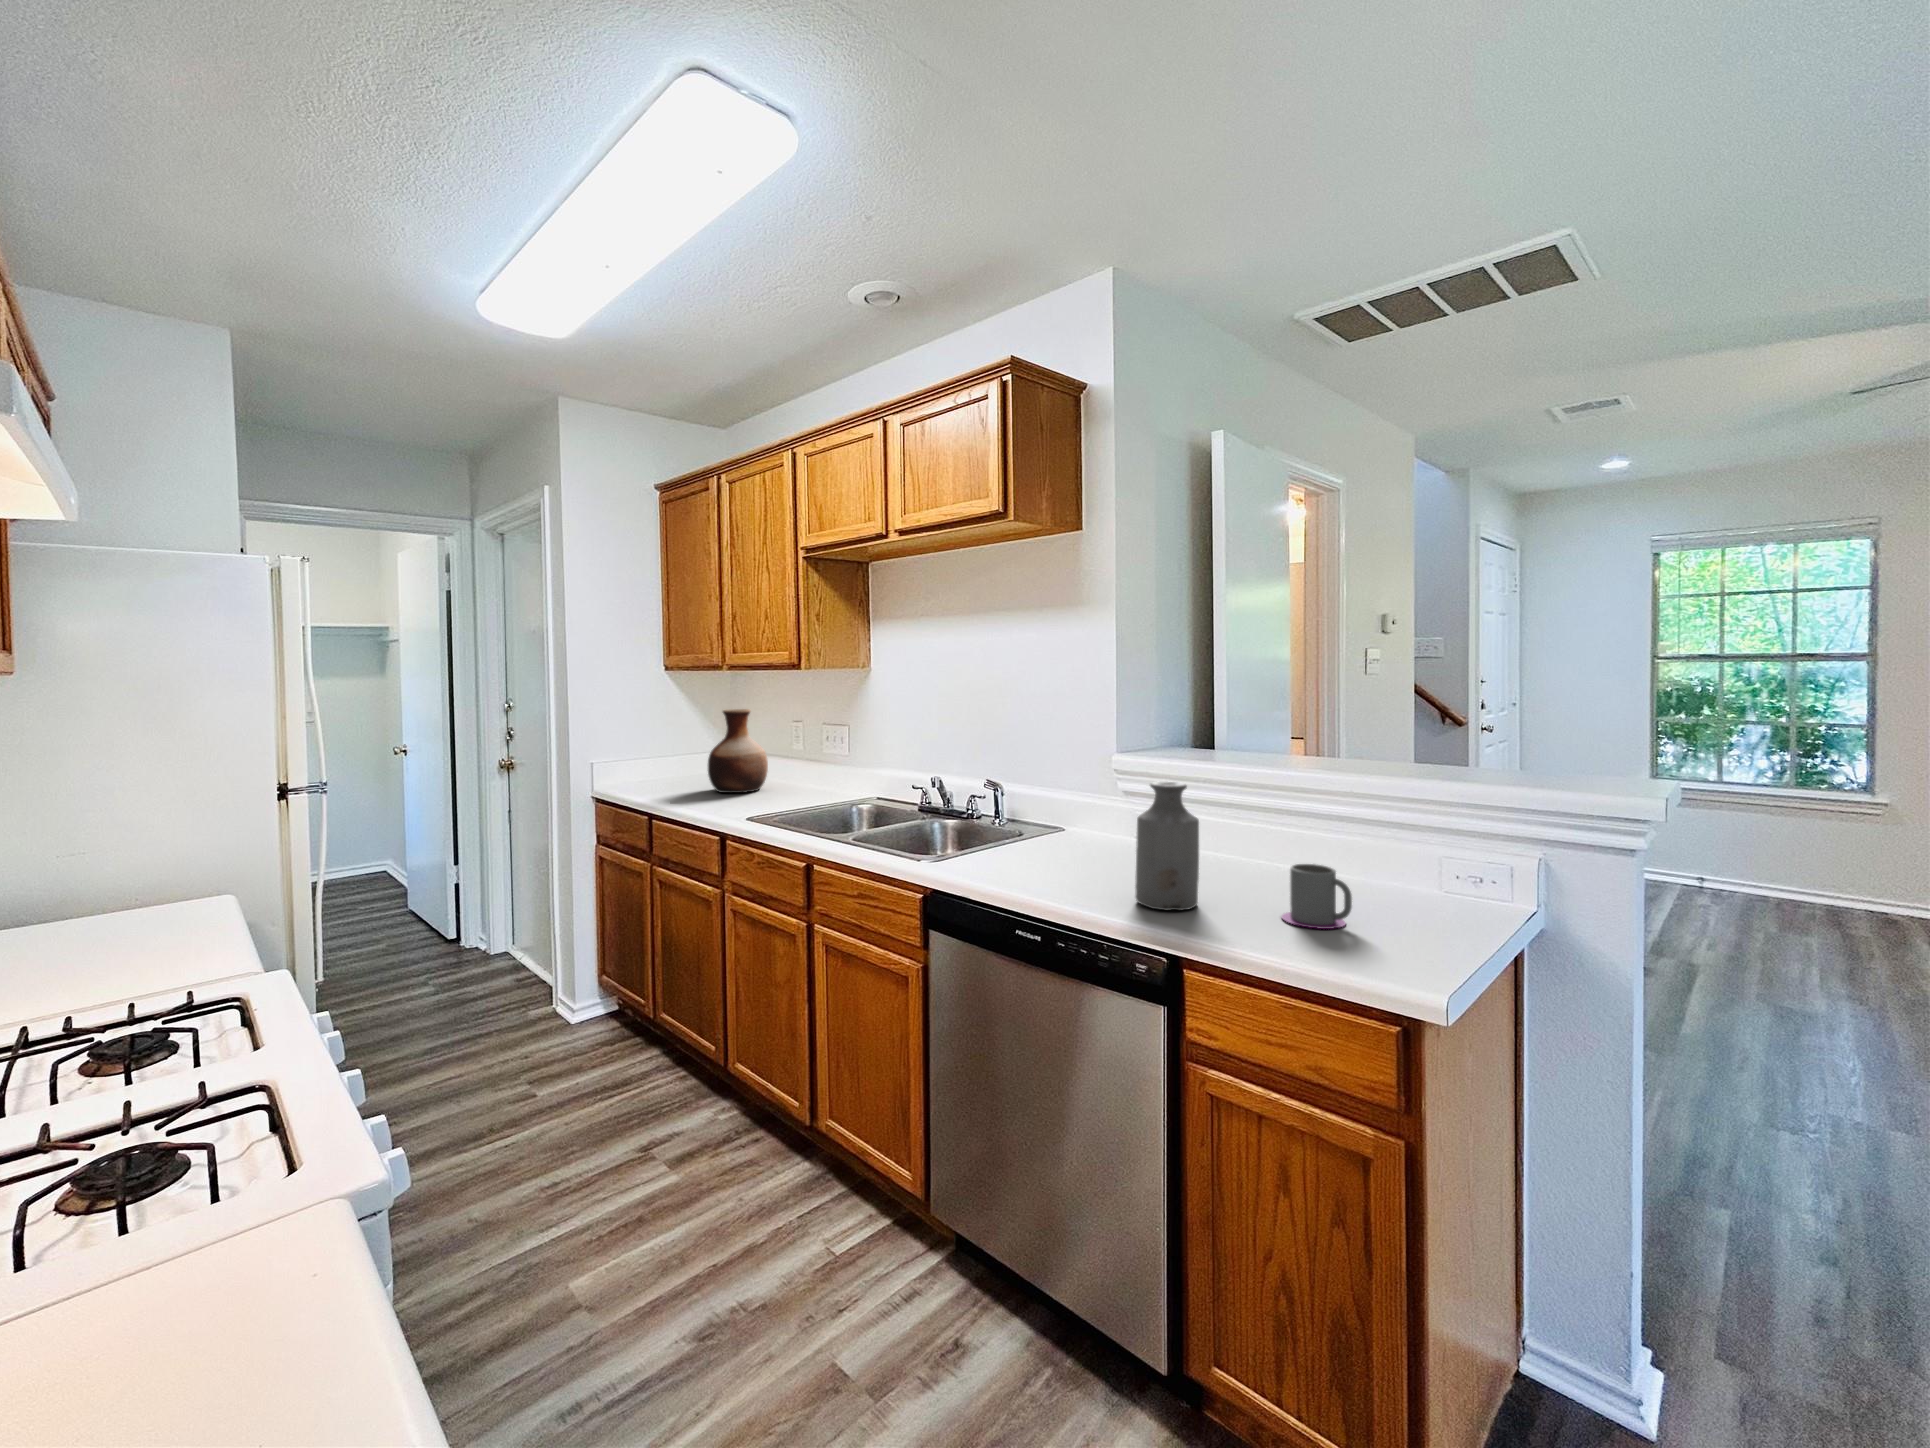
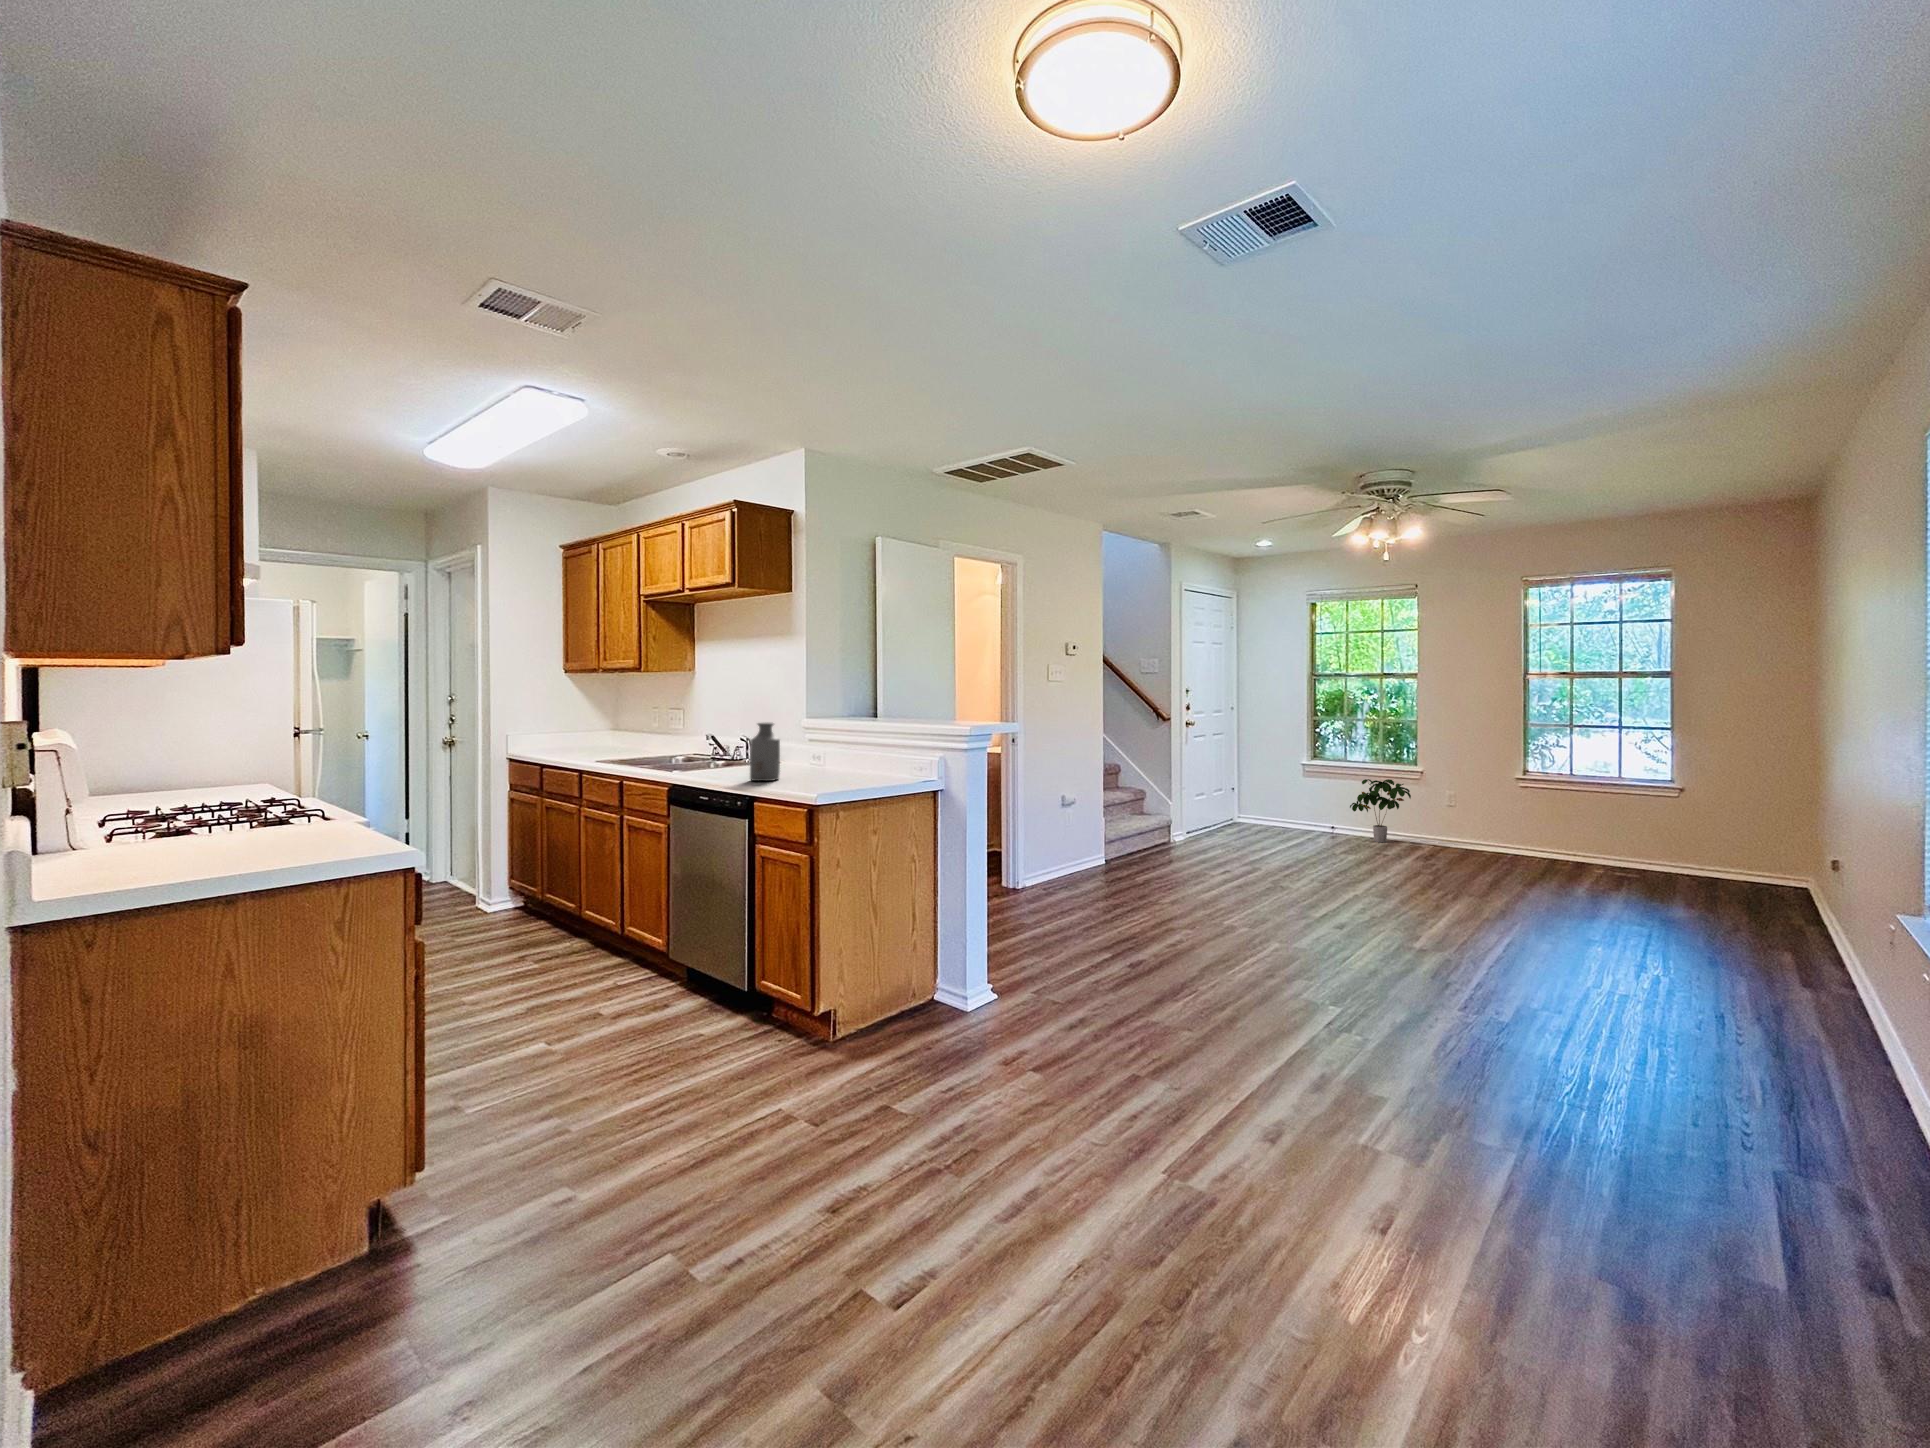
vase: present [708,709,768,793] -> none [584,698,626,752]
potted plant: none [1739,815,1864,911] -> present [1350,779,1411,842]
mug: present [1281,864,1352,929] -> none [804,758,832,784]

